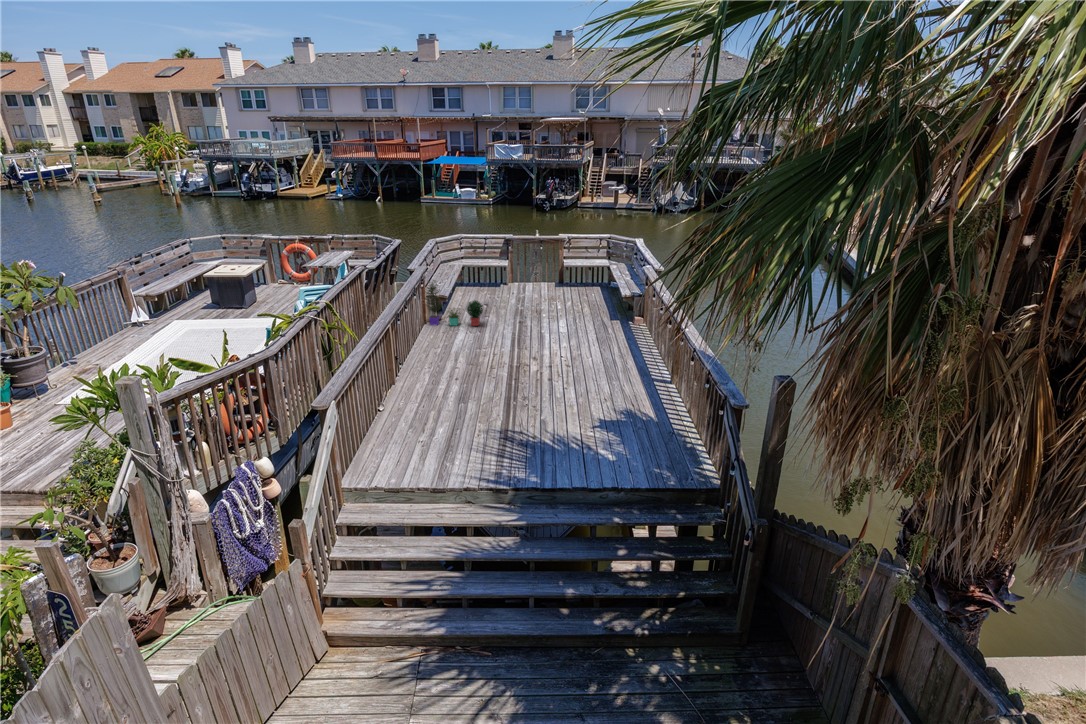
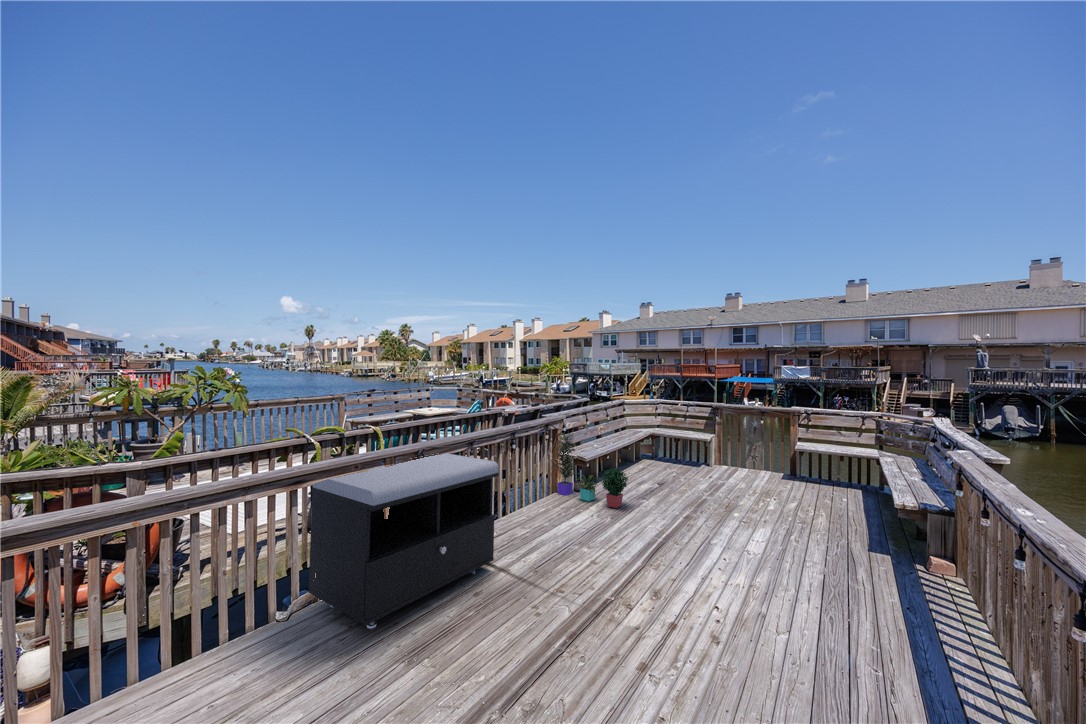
storage bench: none [381,310,451,400] -> present [309,453,499,629]

